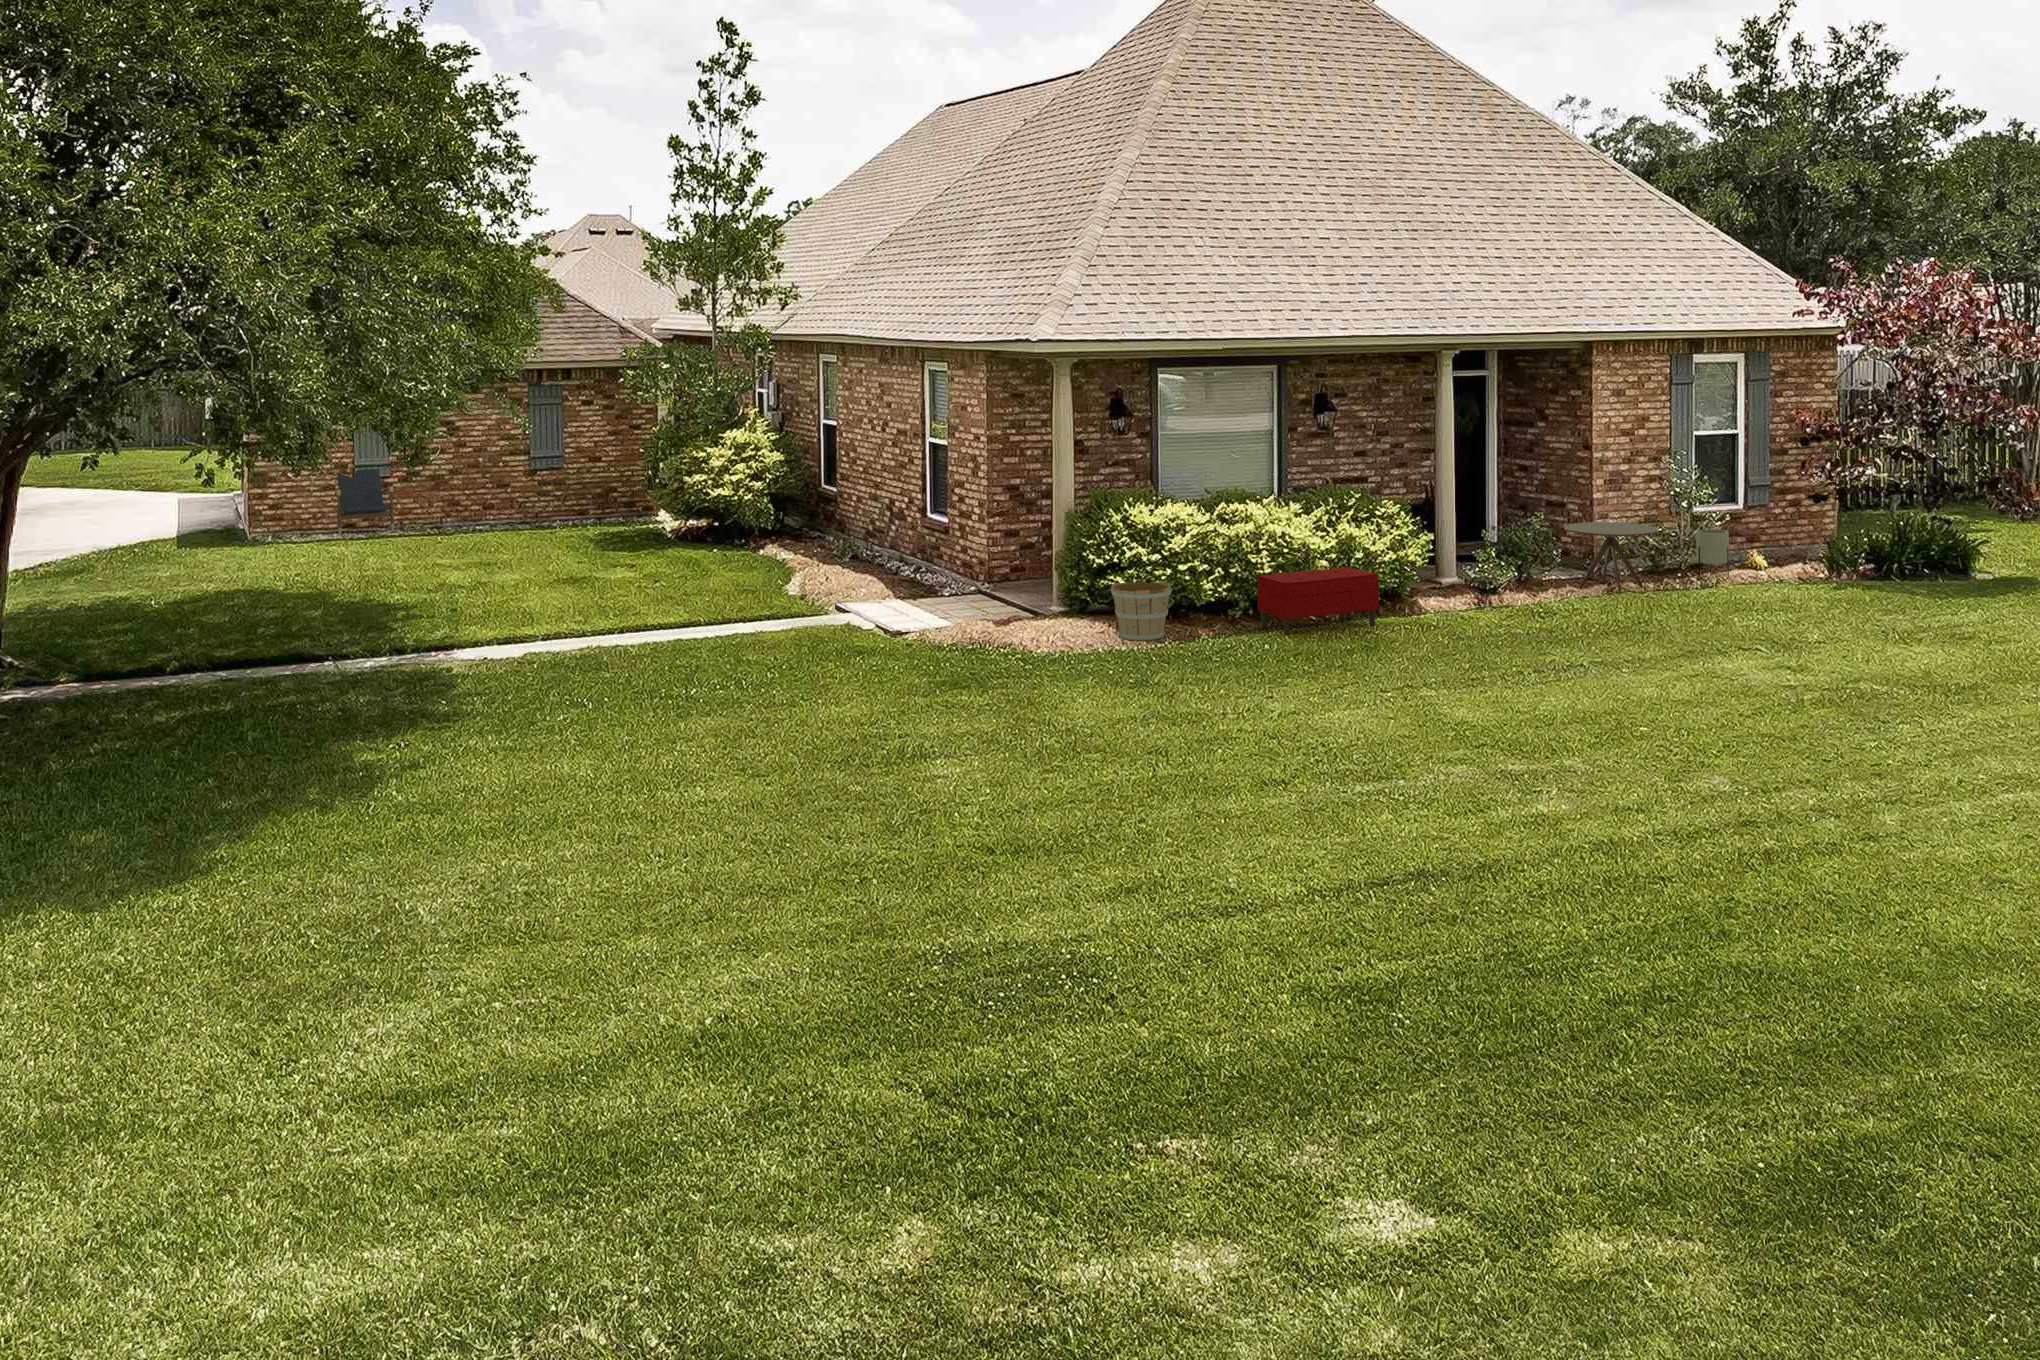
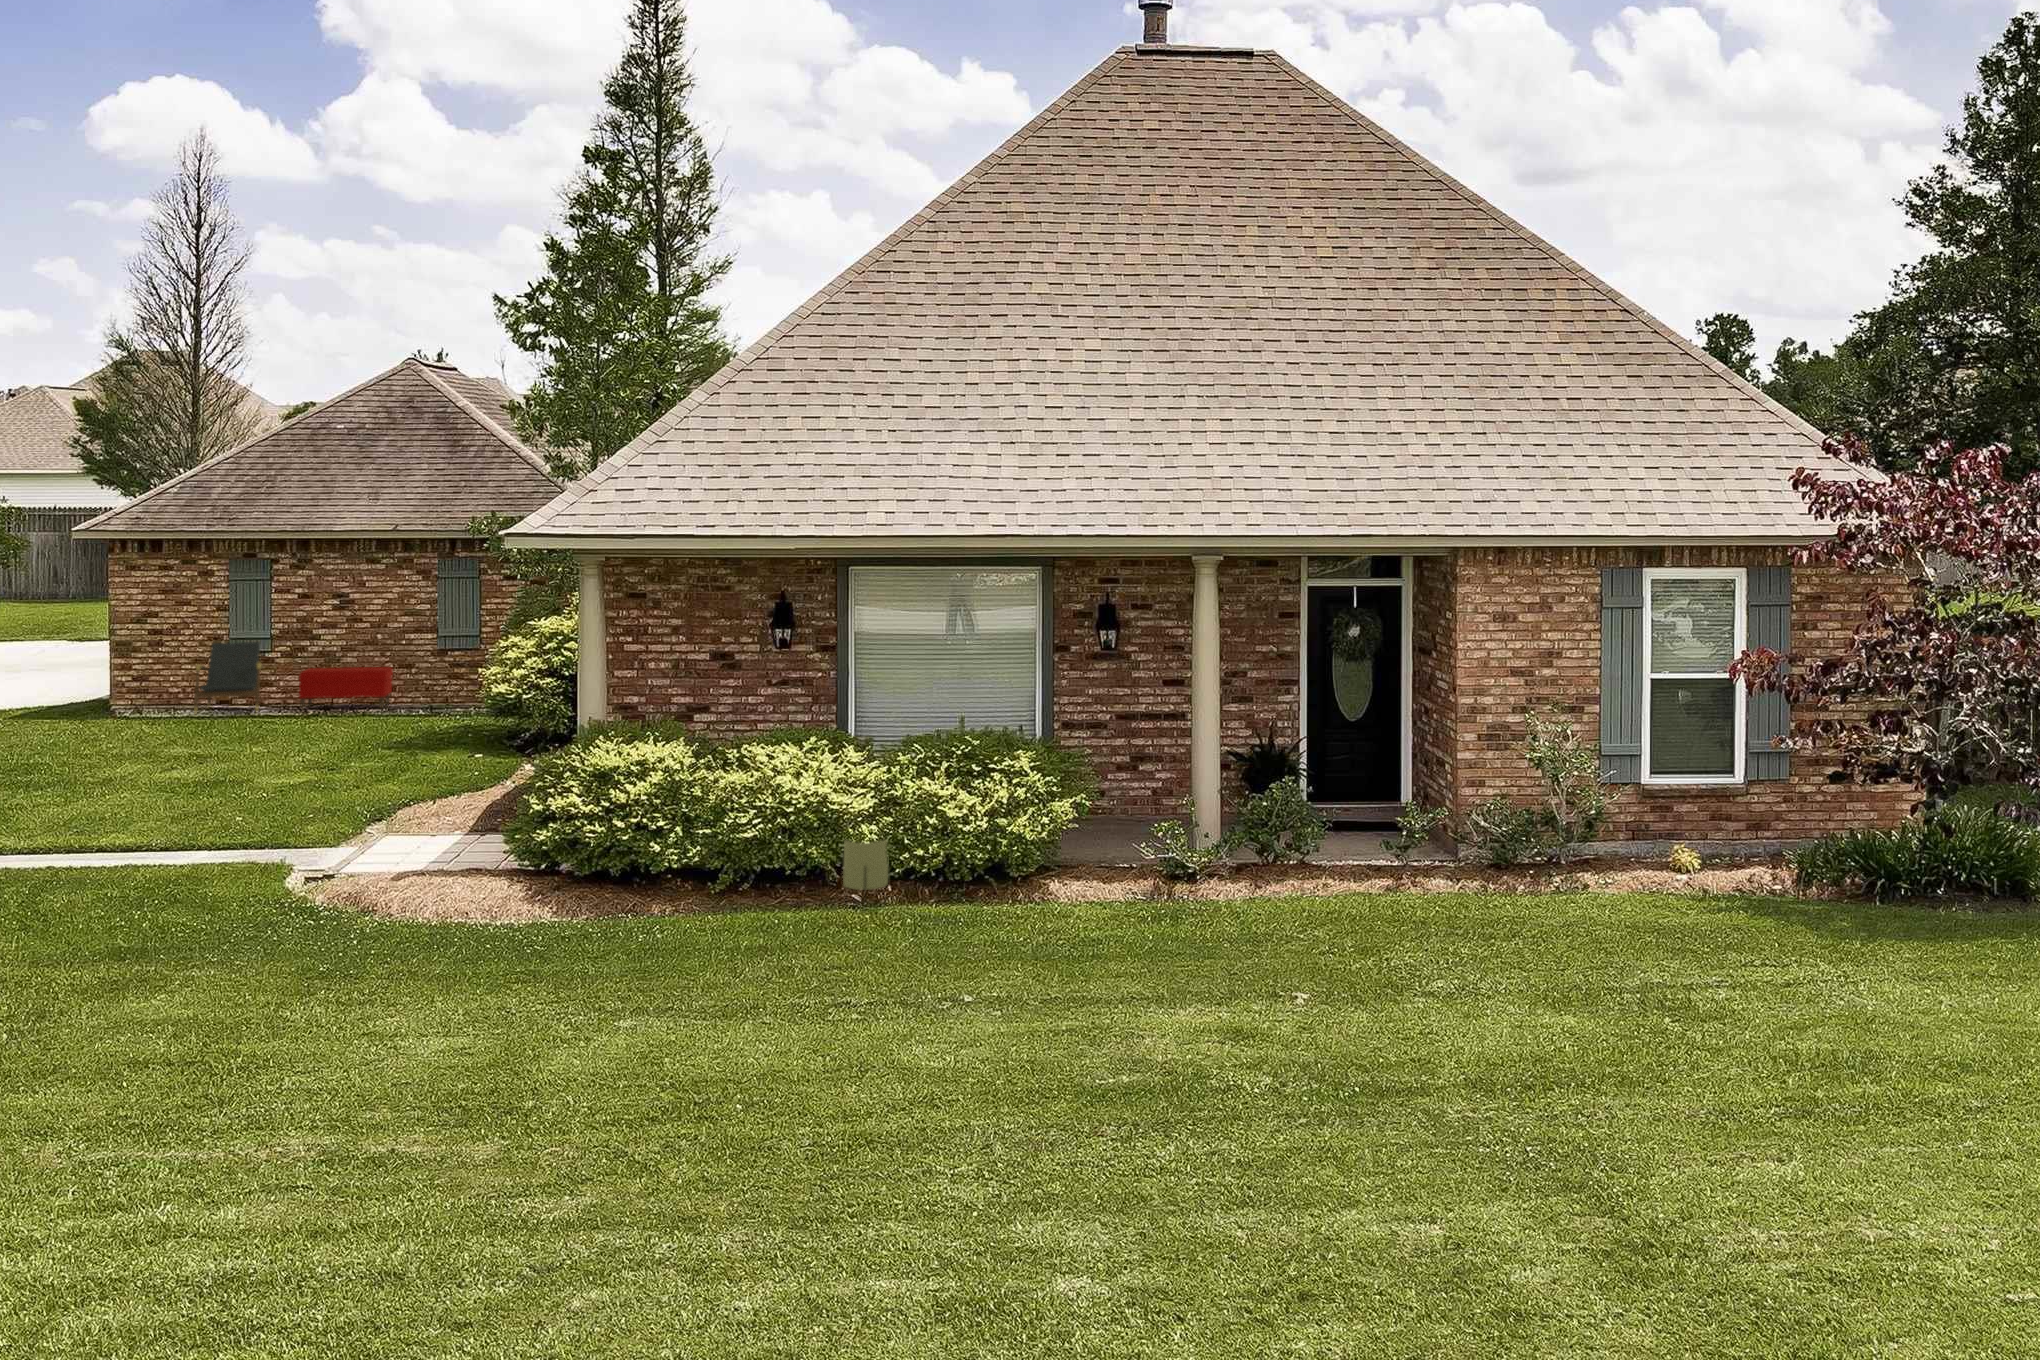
round table: present [1564,522,1658,594] -> none [1407,788,1525,887]
planter: present [1696,529,1729,578] -> present [843,840,888,893]
bench: present [1257,567,1379,636] -> present [299,667,393,710]
wooden bucket: present [1111,582,1171,641] -> none [722,836,801,914]

